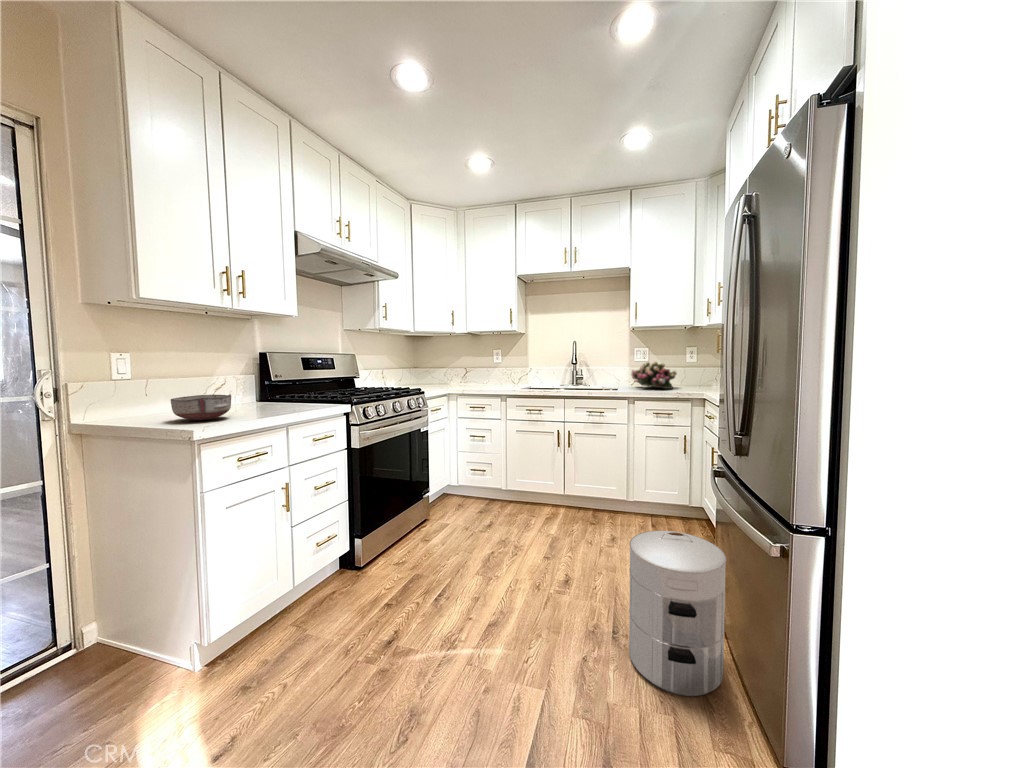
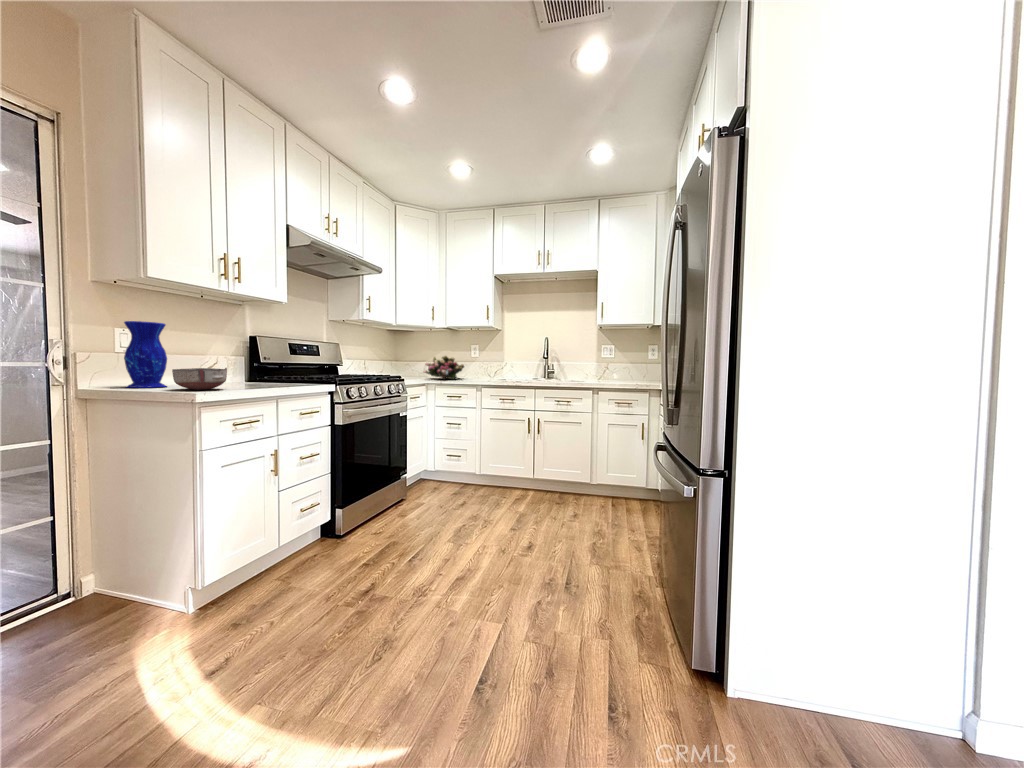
vase: none [119,346,170,419] -> present [124,321,167,388]
flower arrangement: present [631,362,677,389] -> present [423,356,464,379]
waste bin: present [629,531,726,696] -> none [578,491,658,627]

